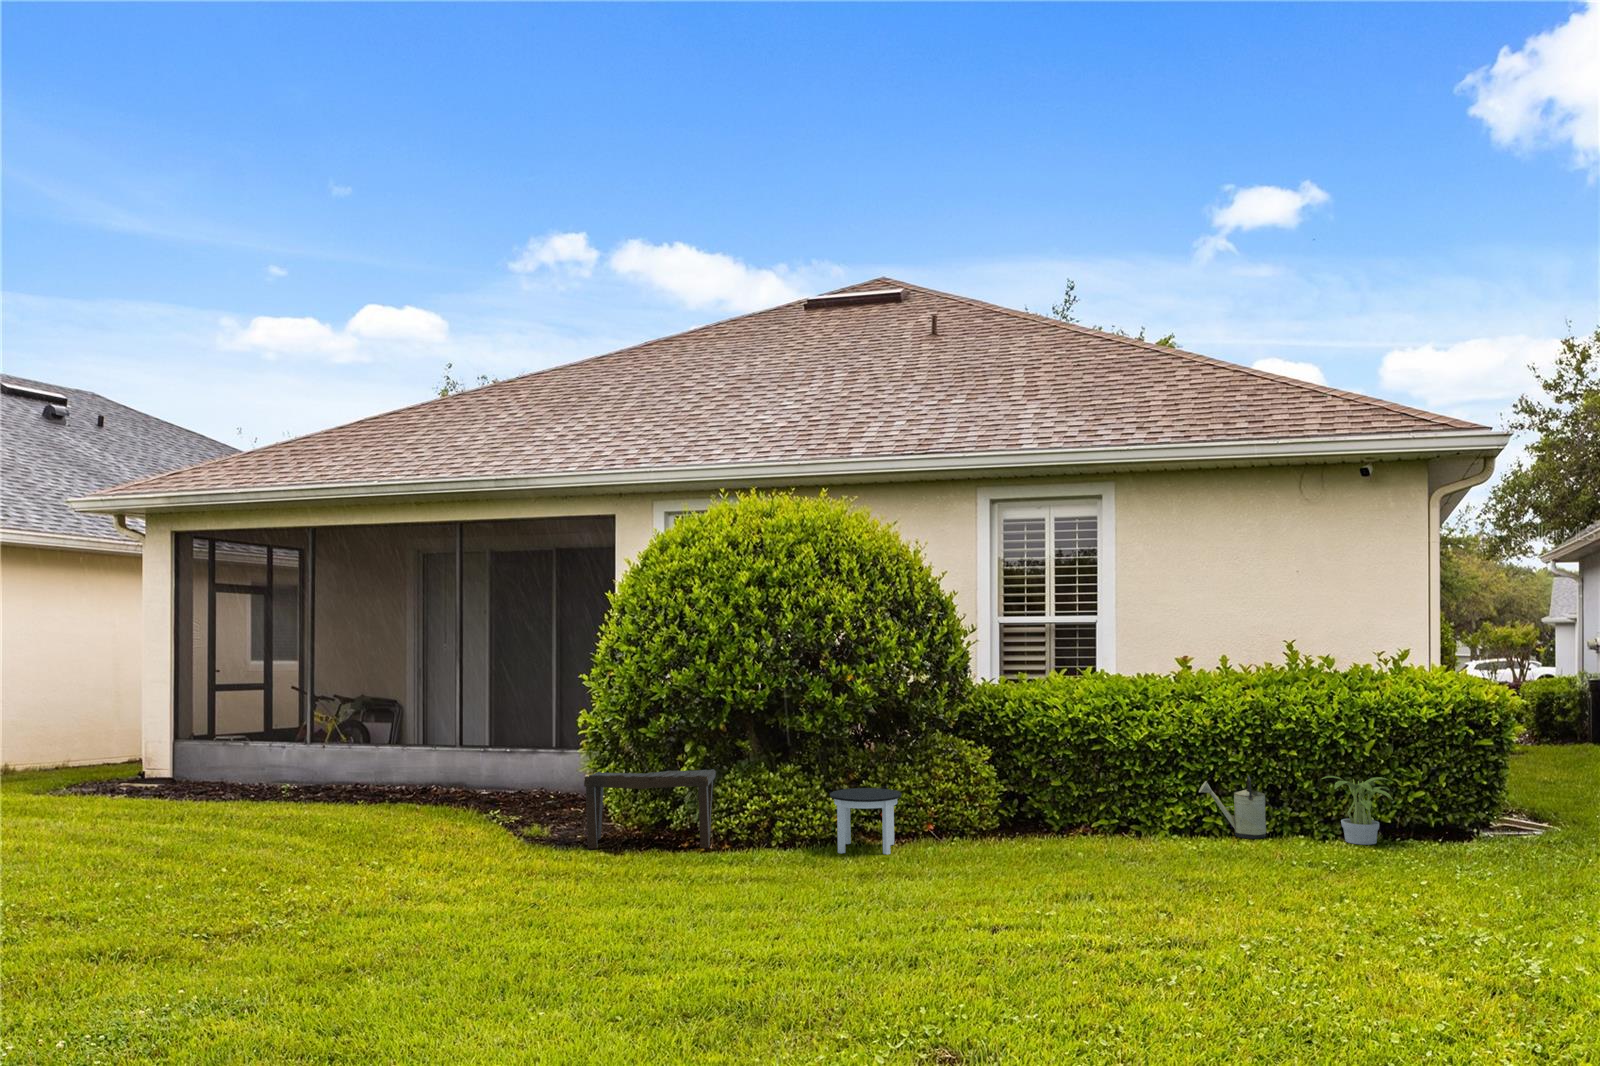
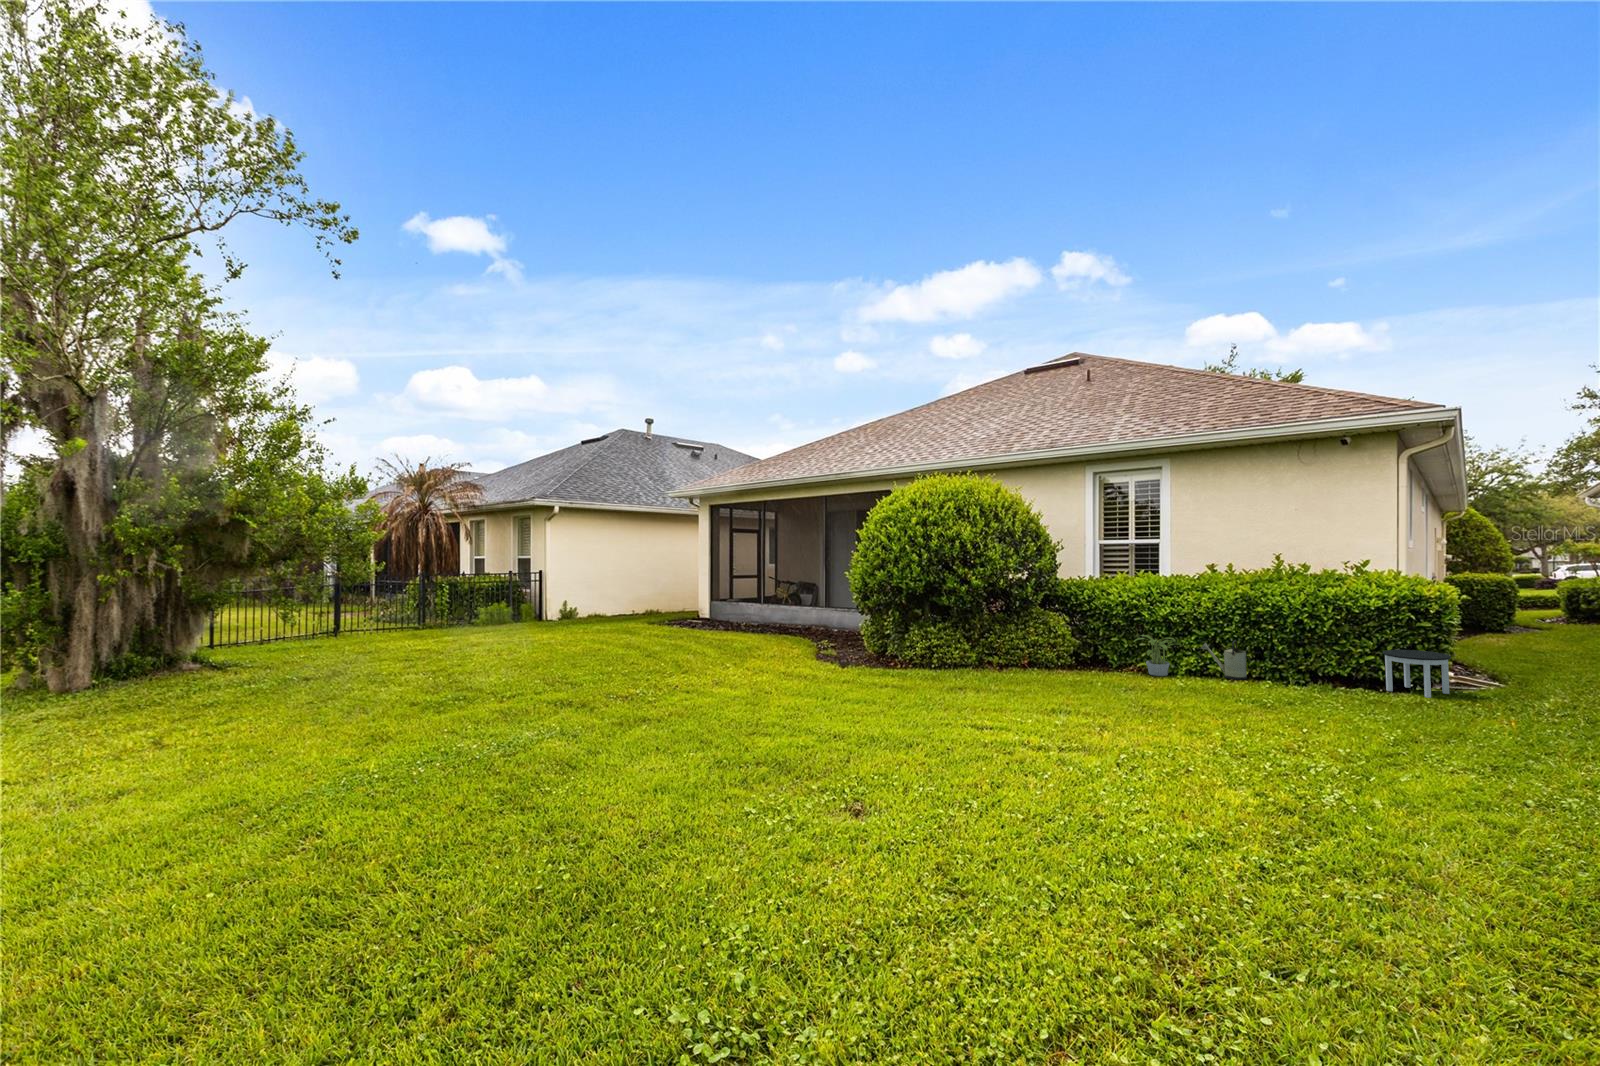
bench: present [584,769,716,849] -> none [841,623,910,664]
potted plant: present [1322,776,1393,845] -> present [1134,635,1183,676]
round table: present [830,788,901,855] -> present [1383,650,1451,698]

